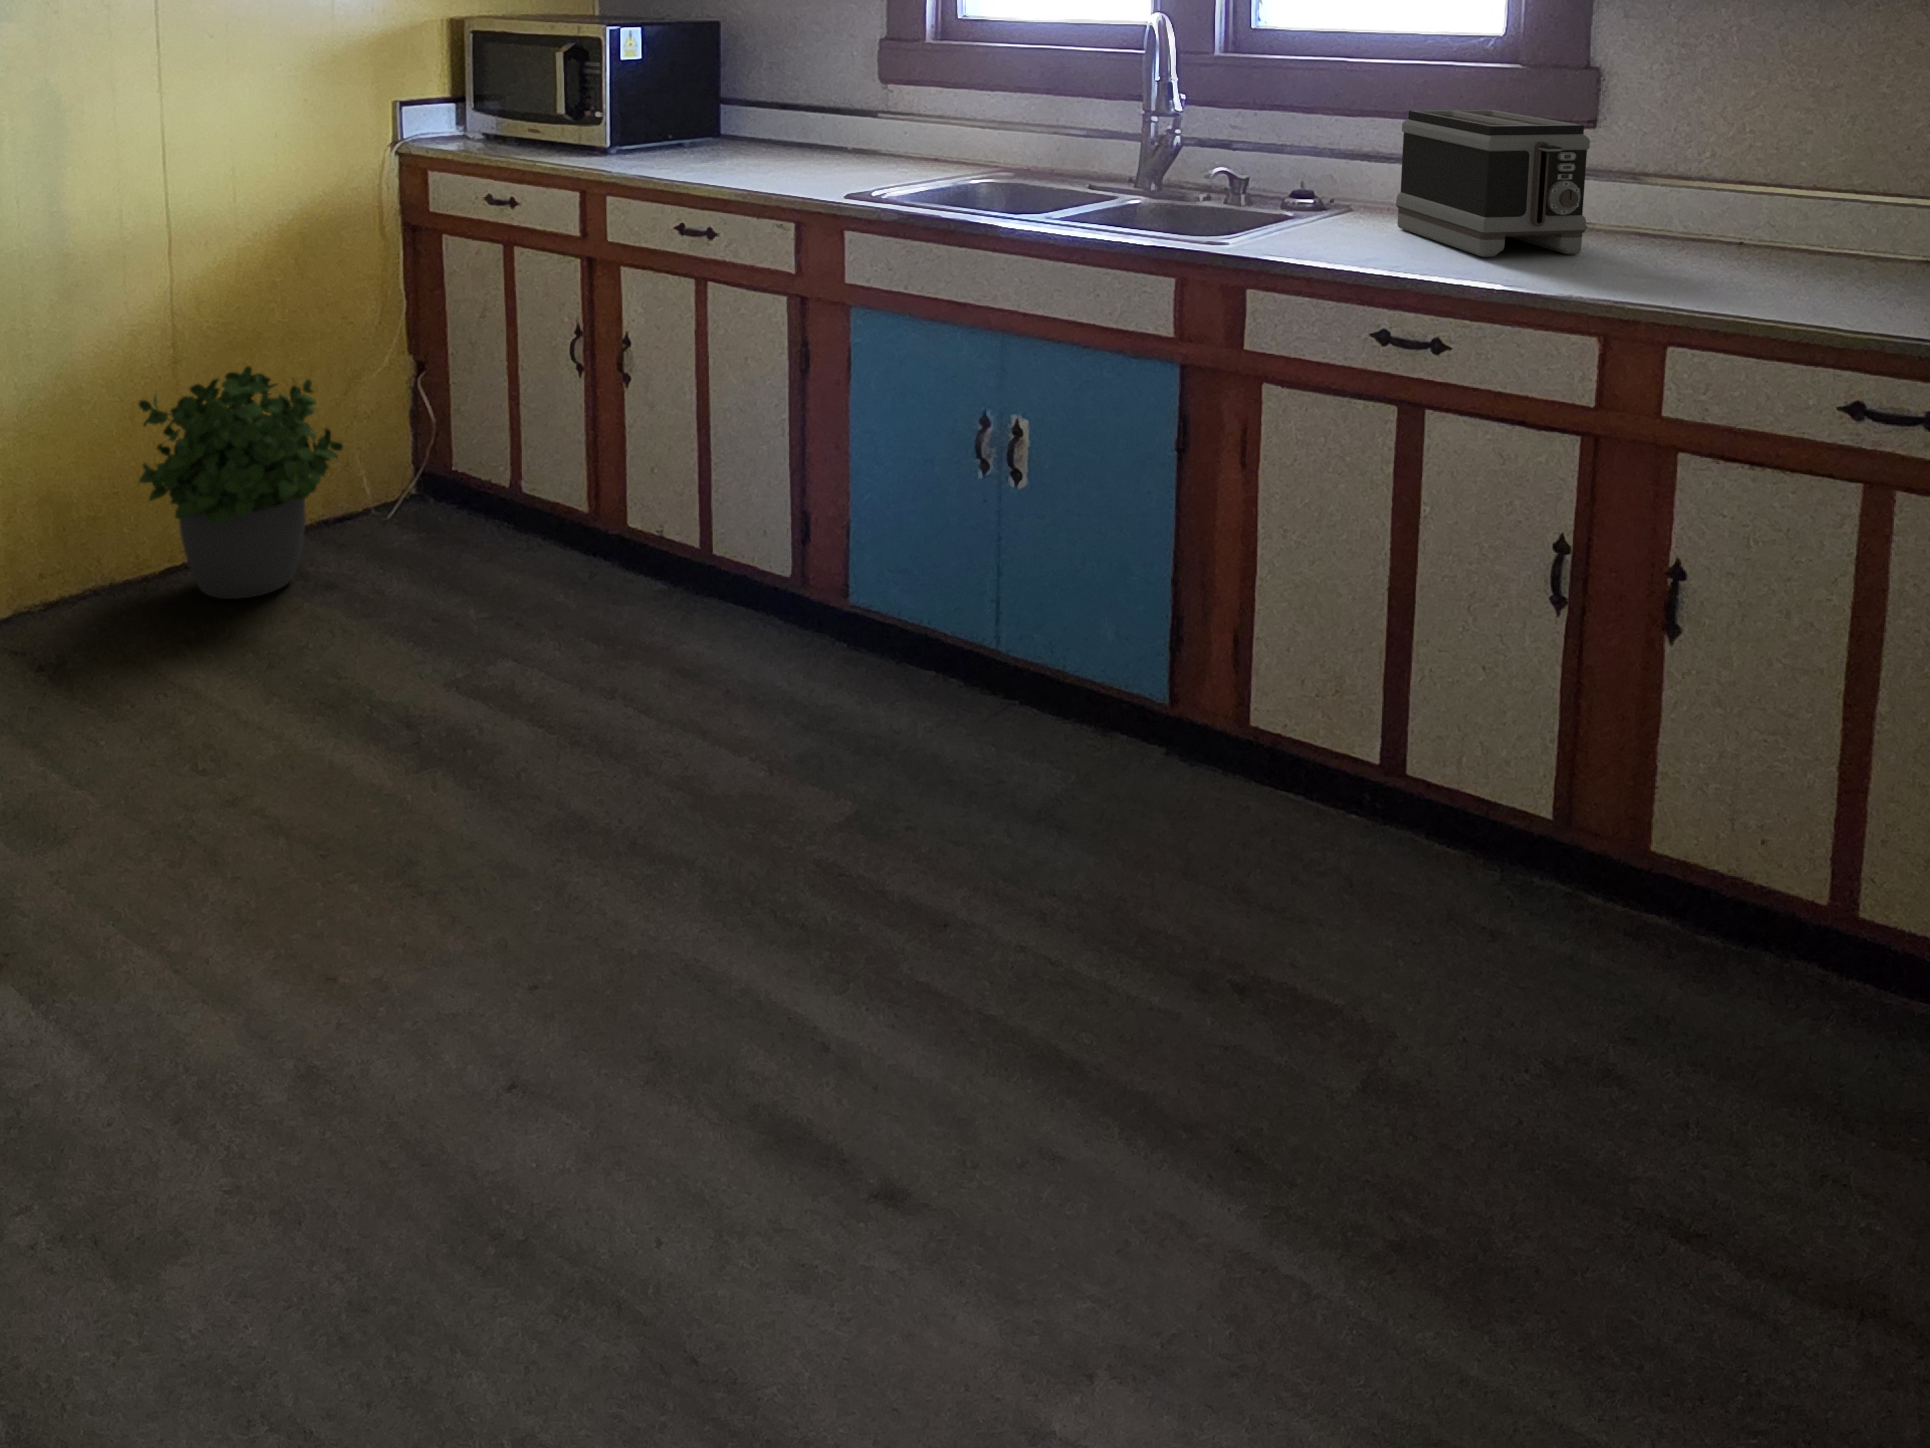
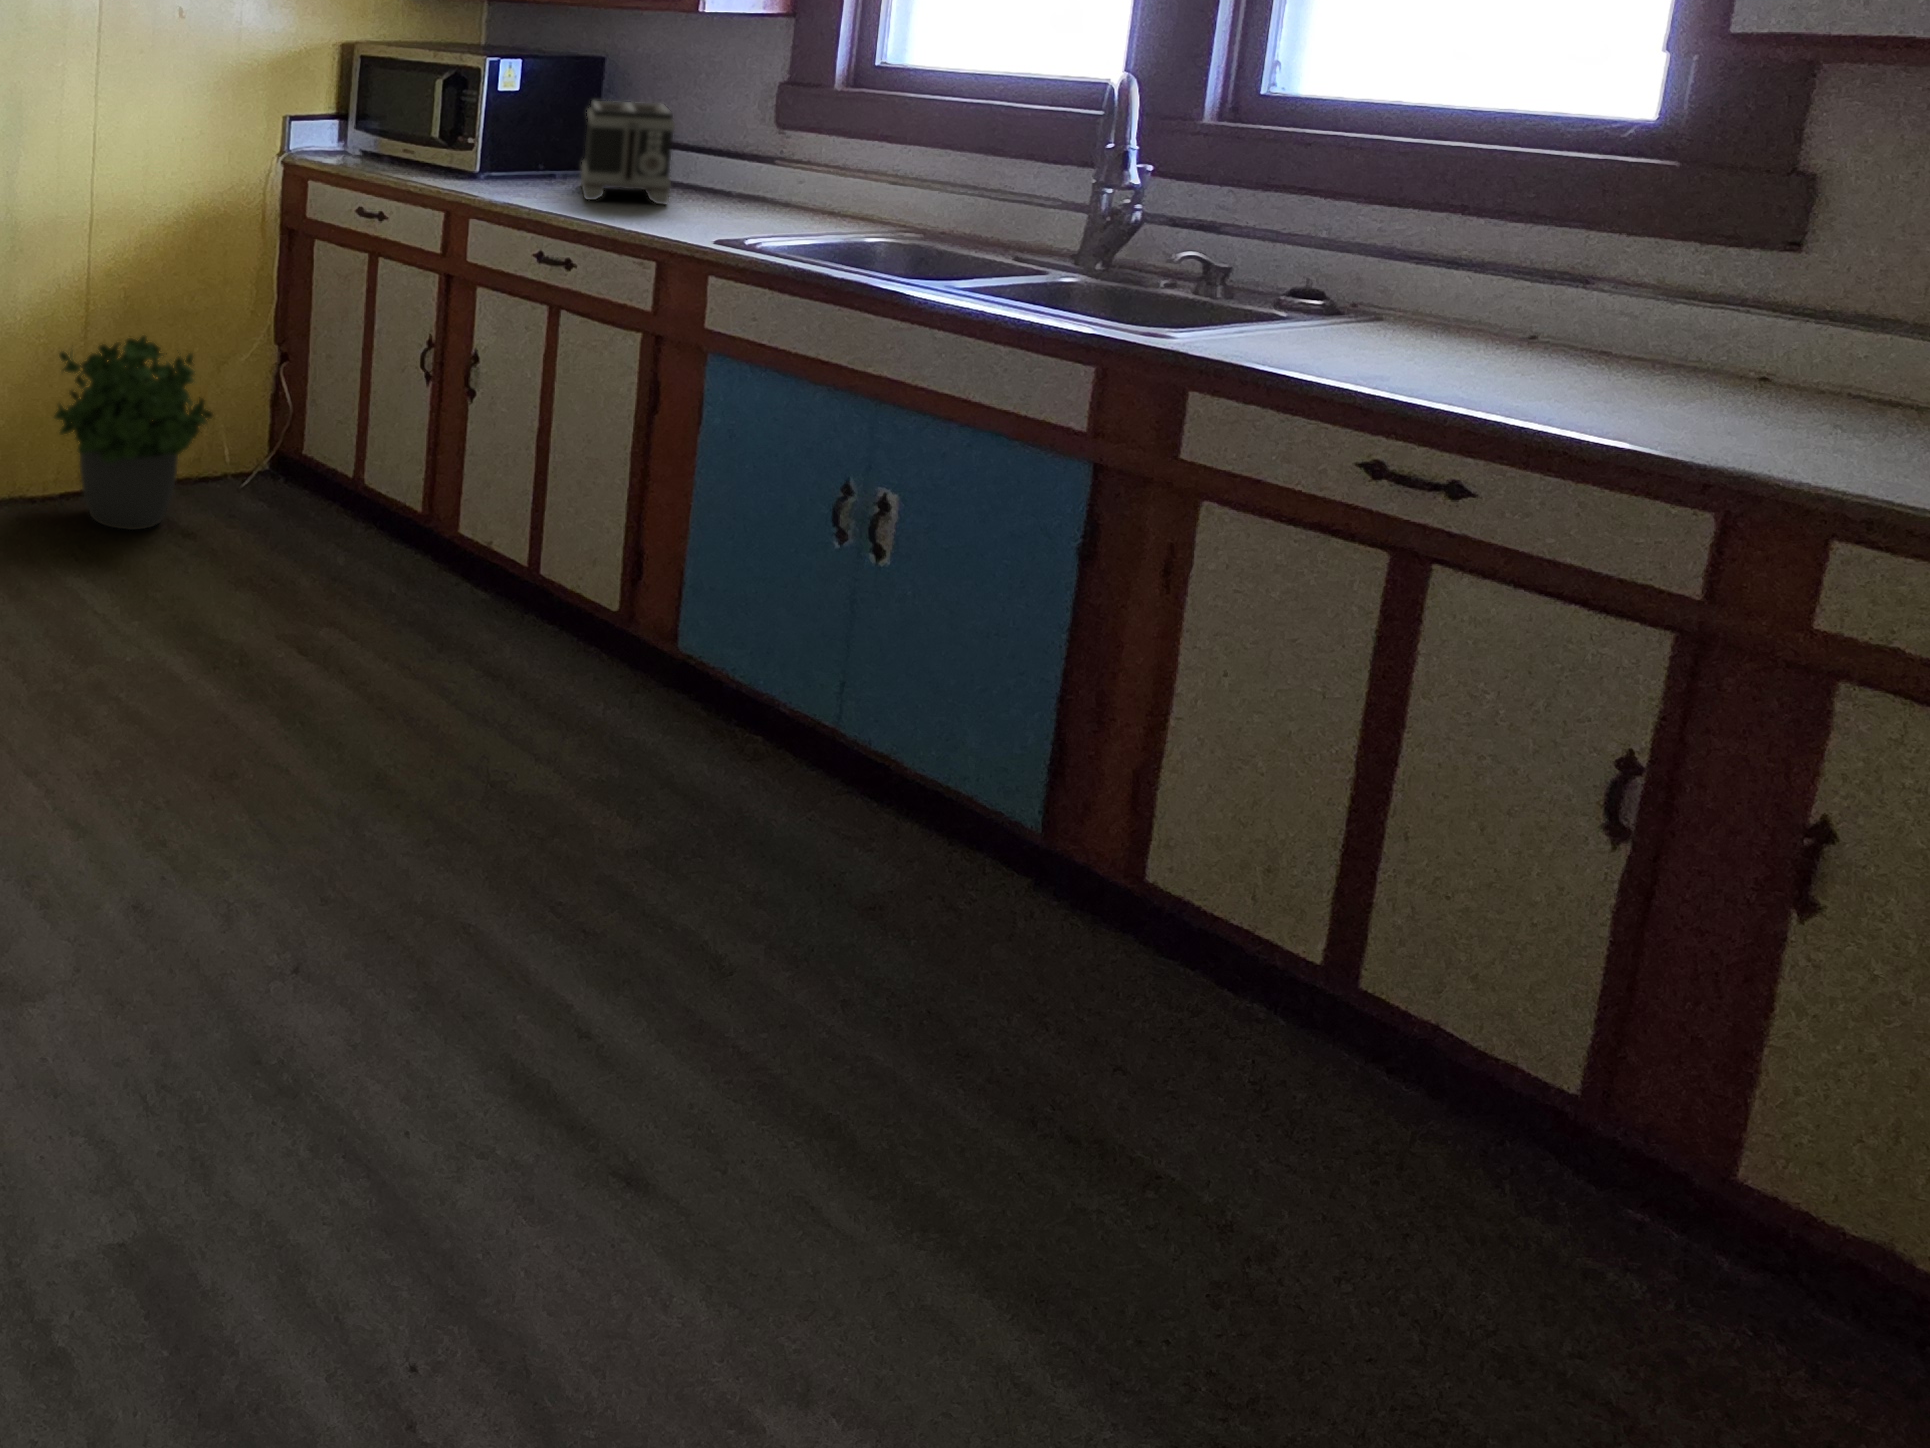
toaster: present [1396,110,1590,257] -> present [581,101,675,204]

